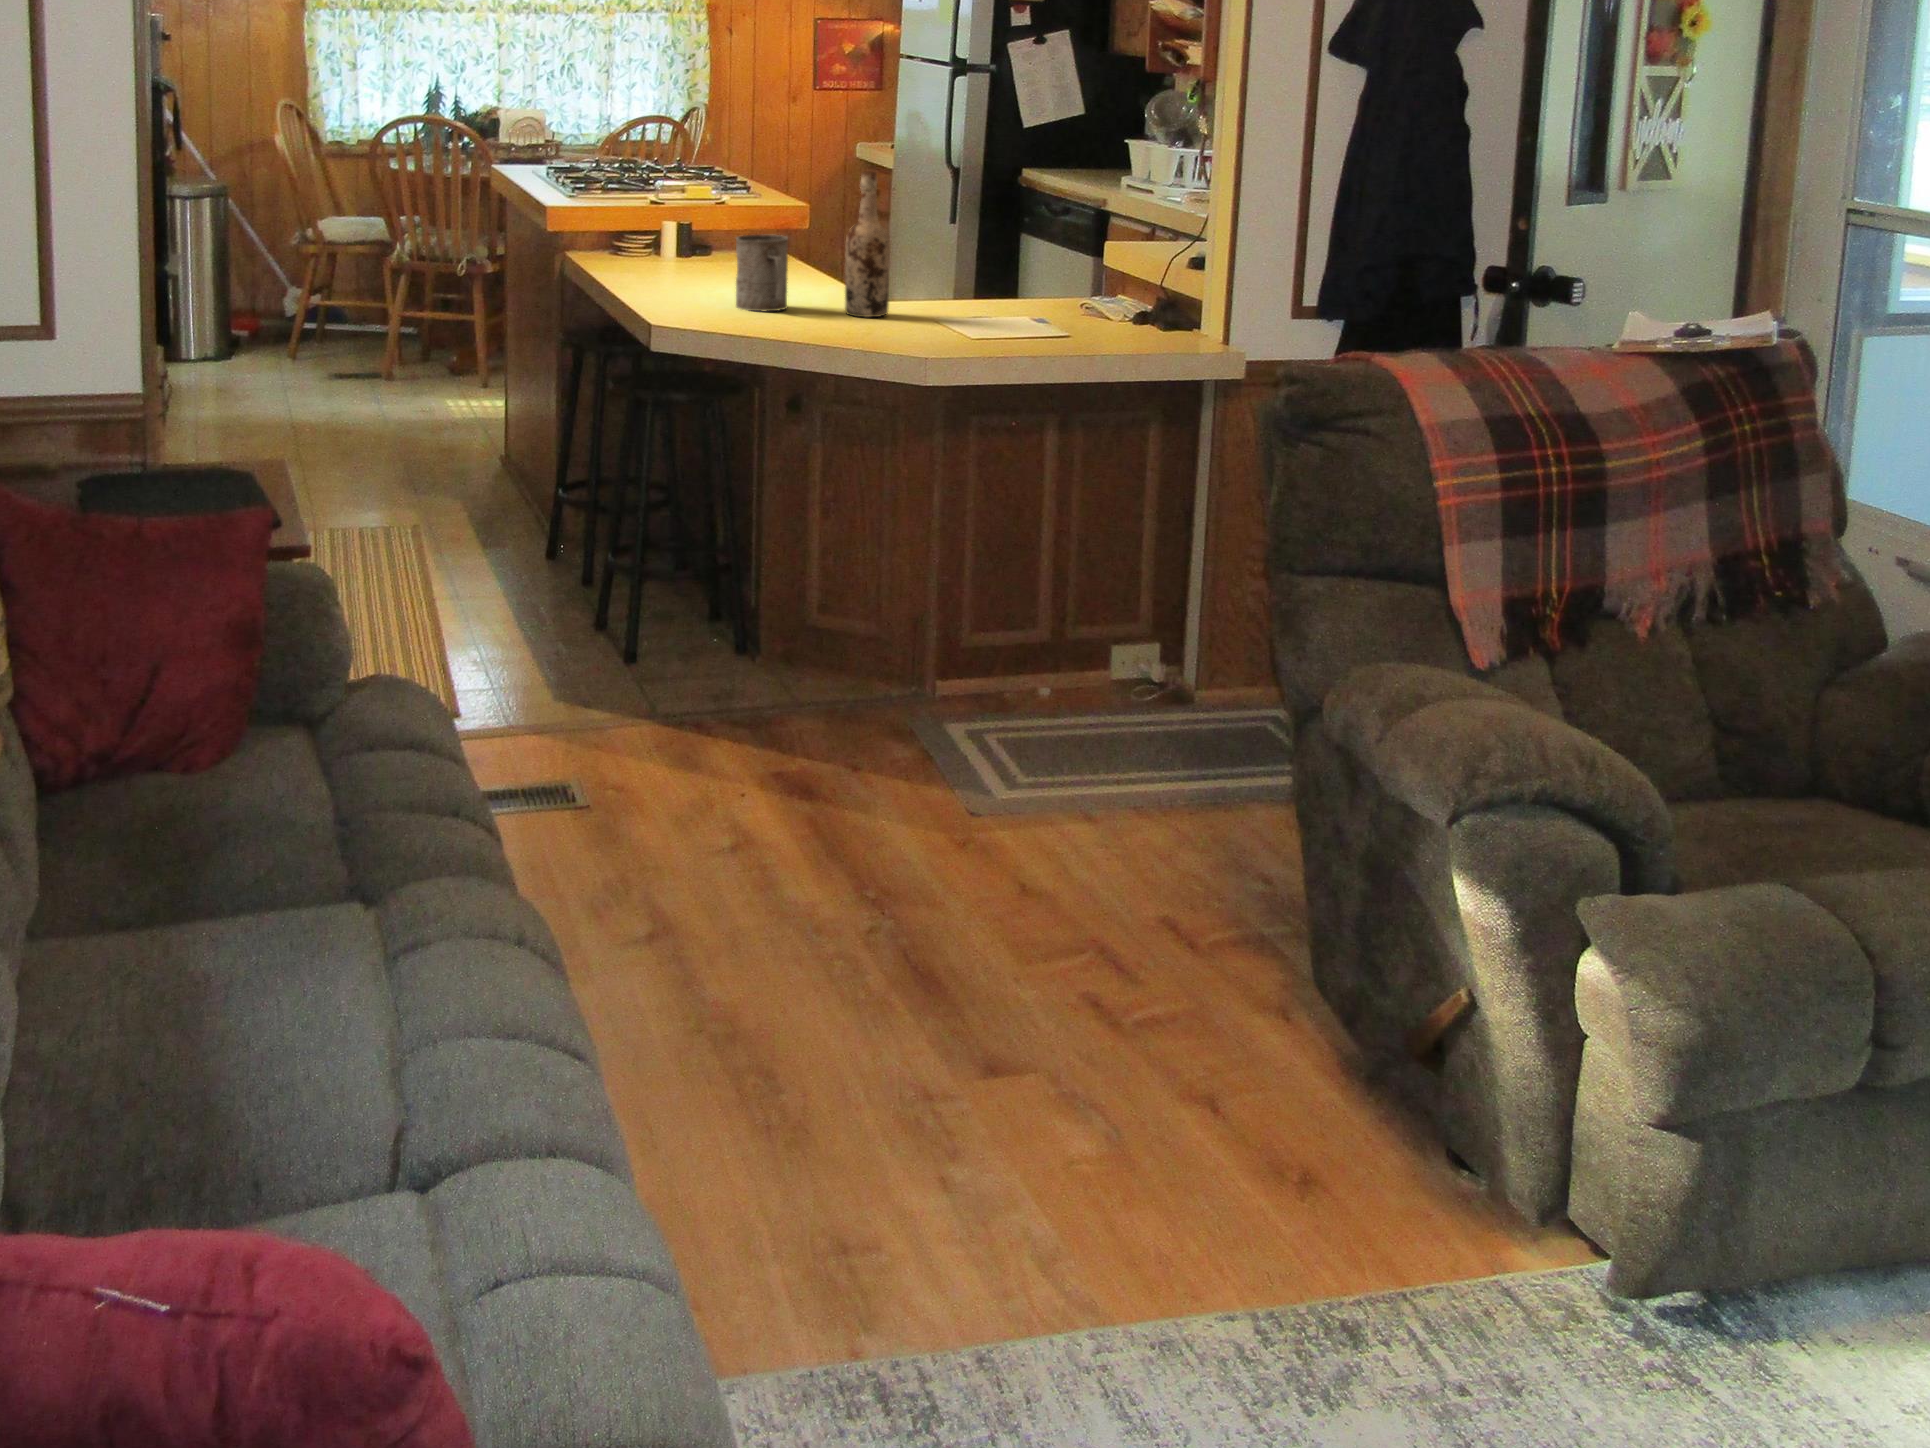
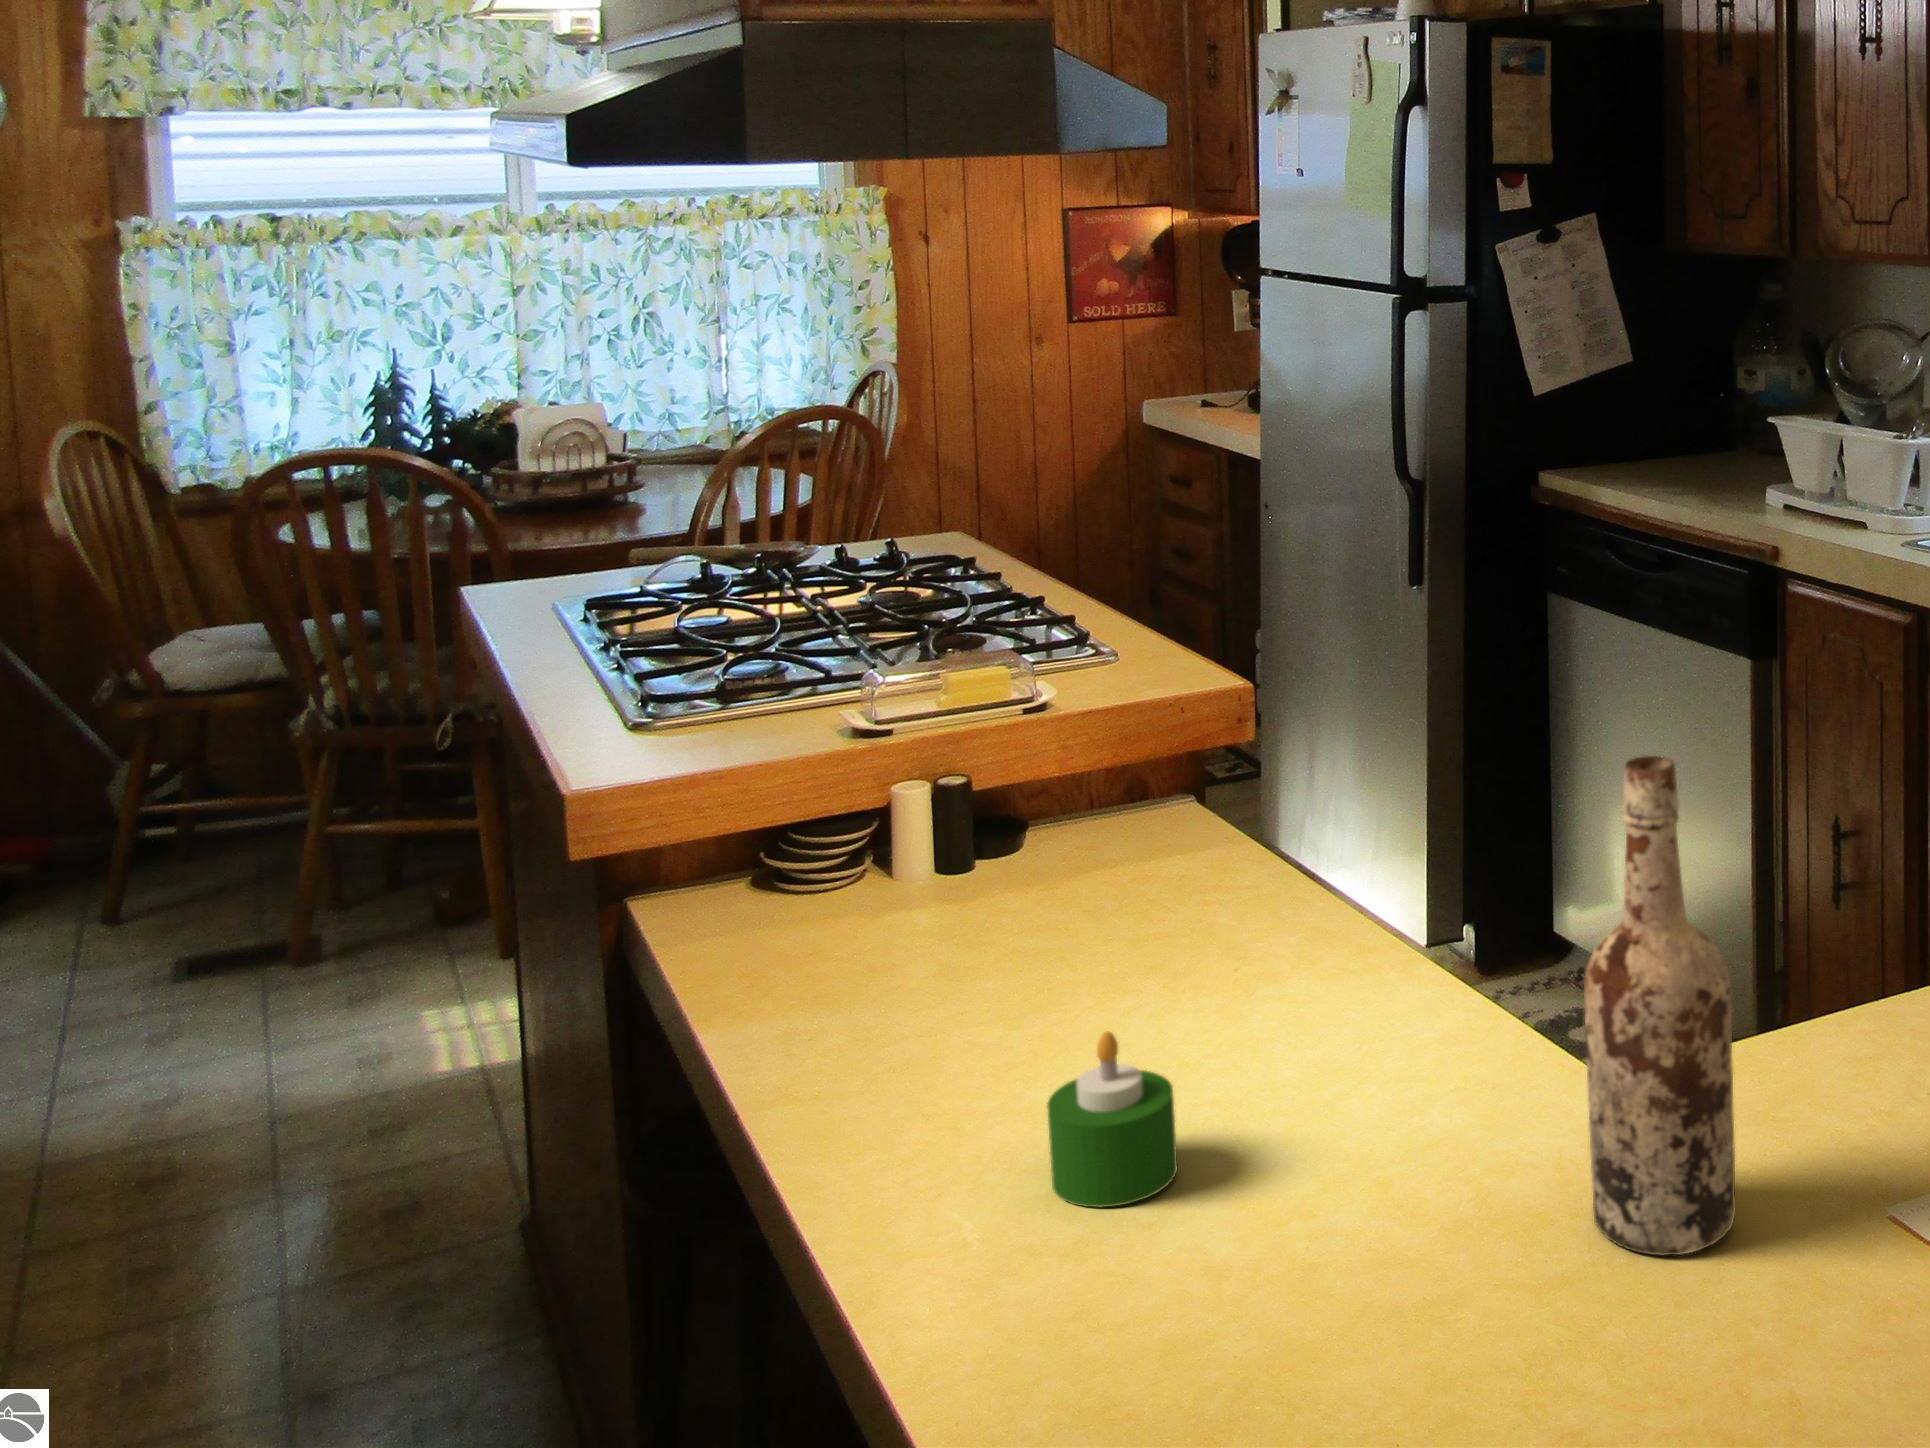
mug: present [736,235,788,311] -> none [1218,994,1422,1316]
candle: none [693,249,730,297] -> present [1047,1031,1177,1208]

